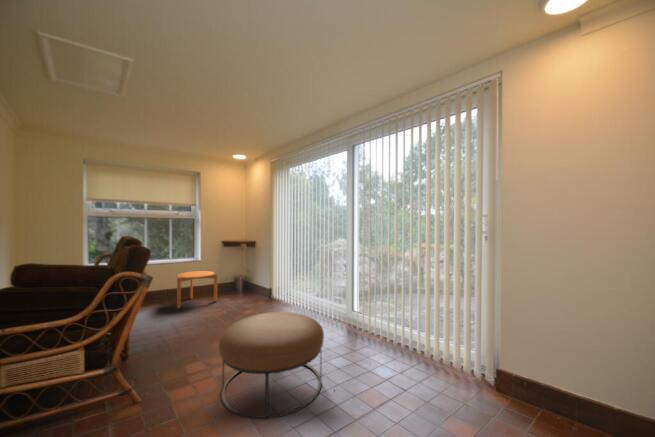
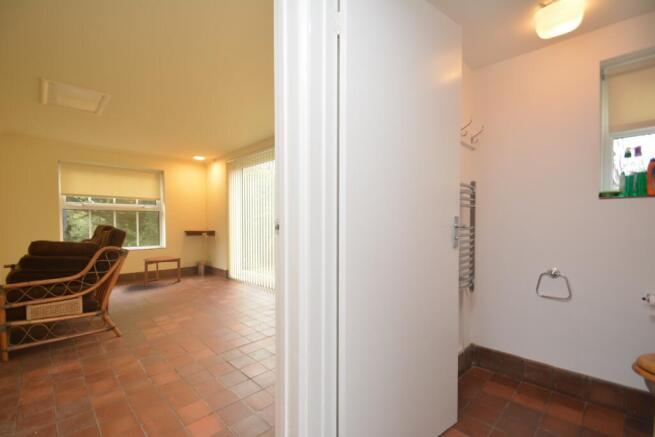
ottoman: present [219,312,324,419] -> none [178,278,253,338]

